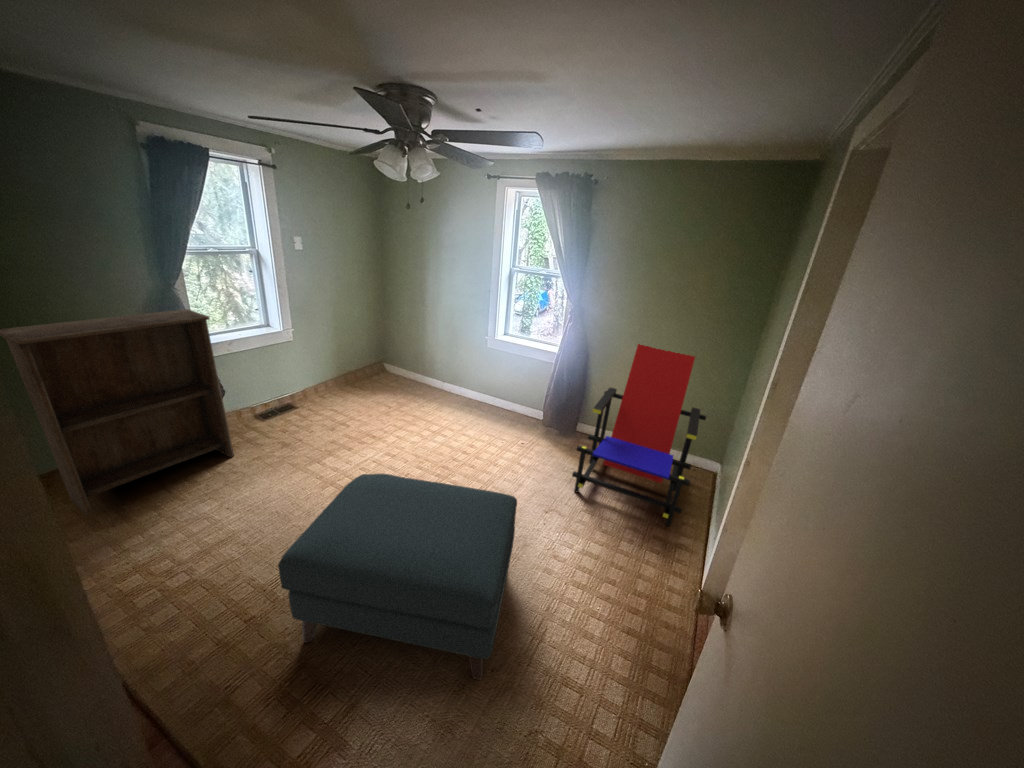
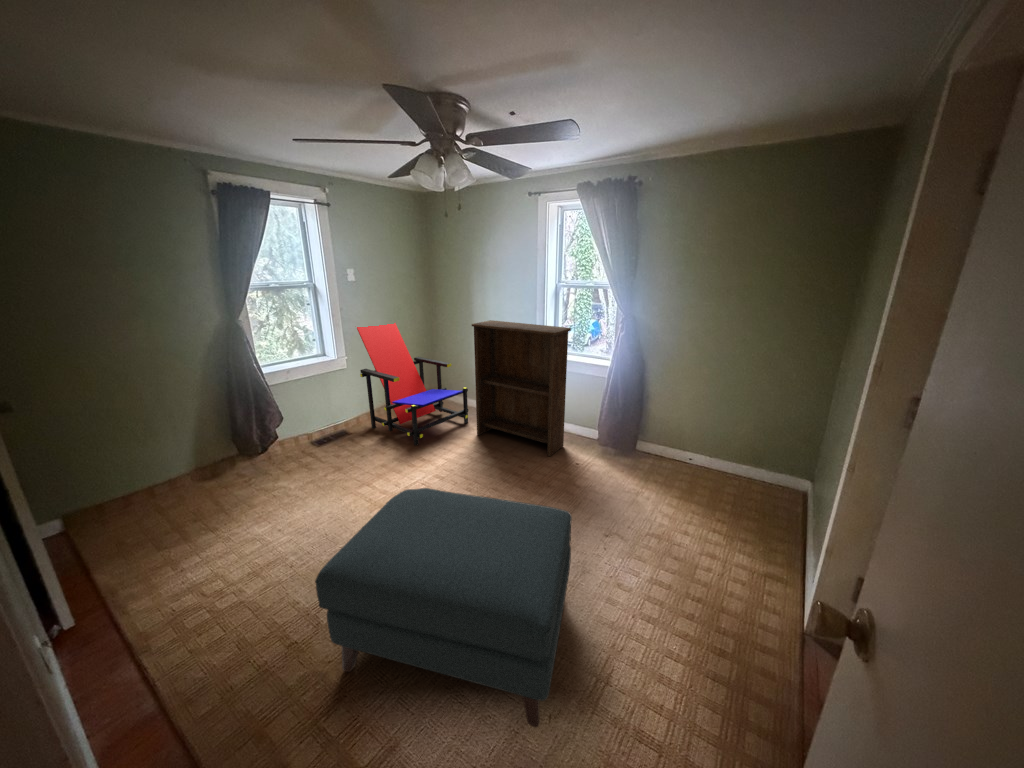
bookshelf: present [0,309,234,515] -> present [472,320,571,456]
lounge chair: present [572,344,706,526] -> present [357,323,468,446]

